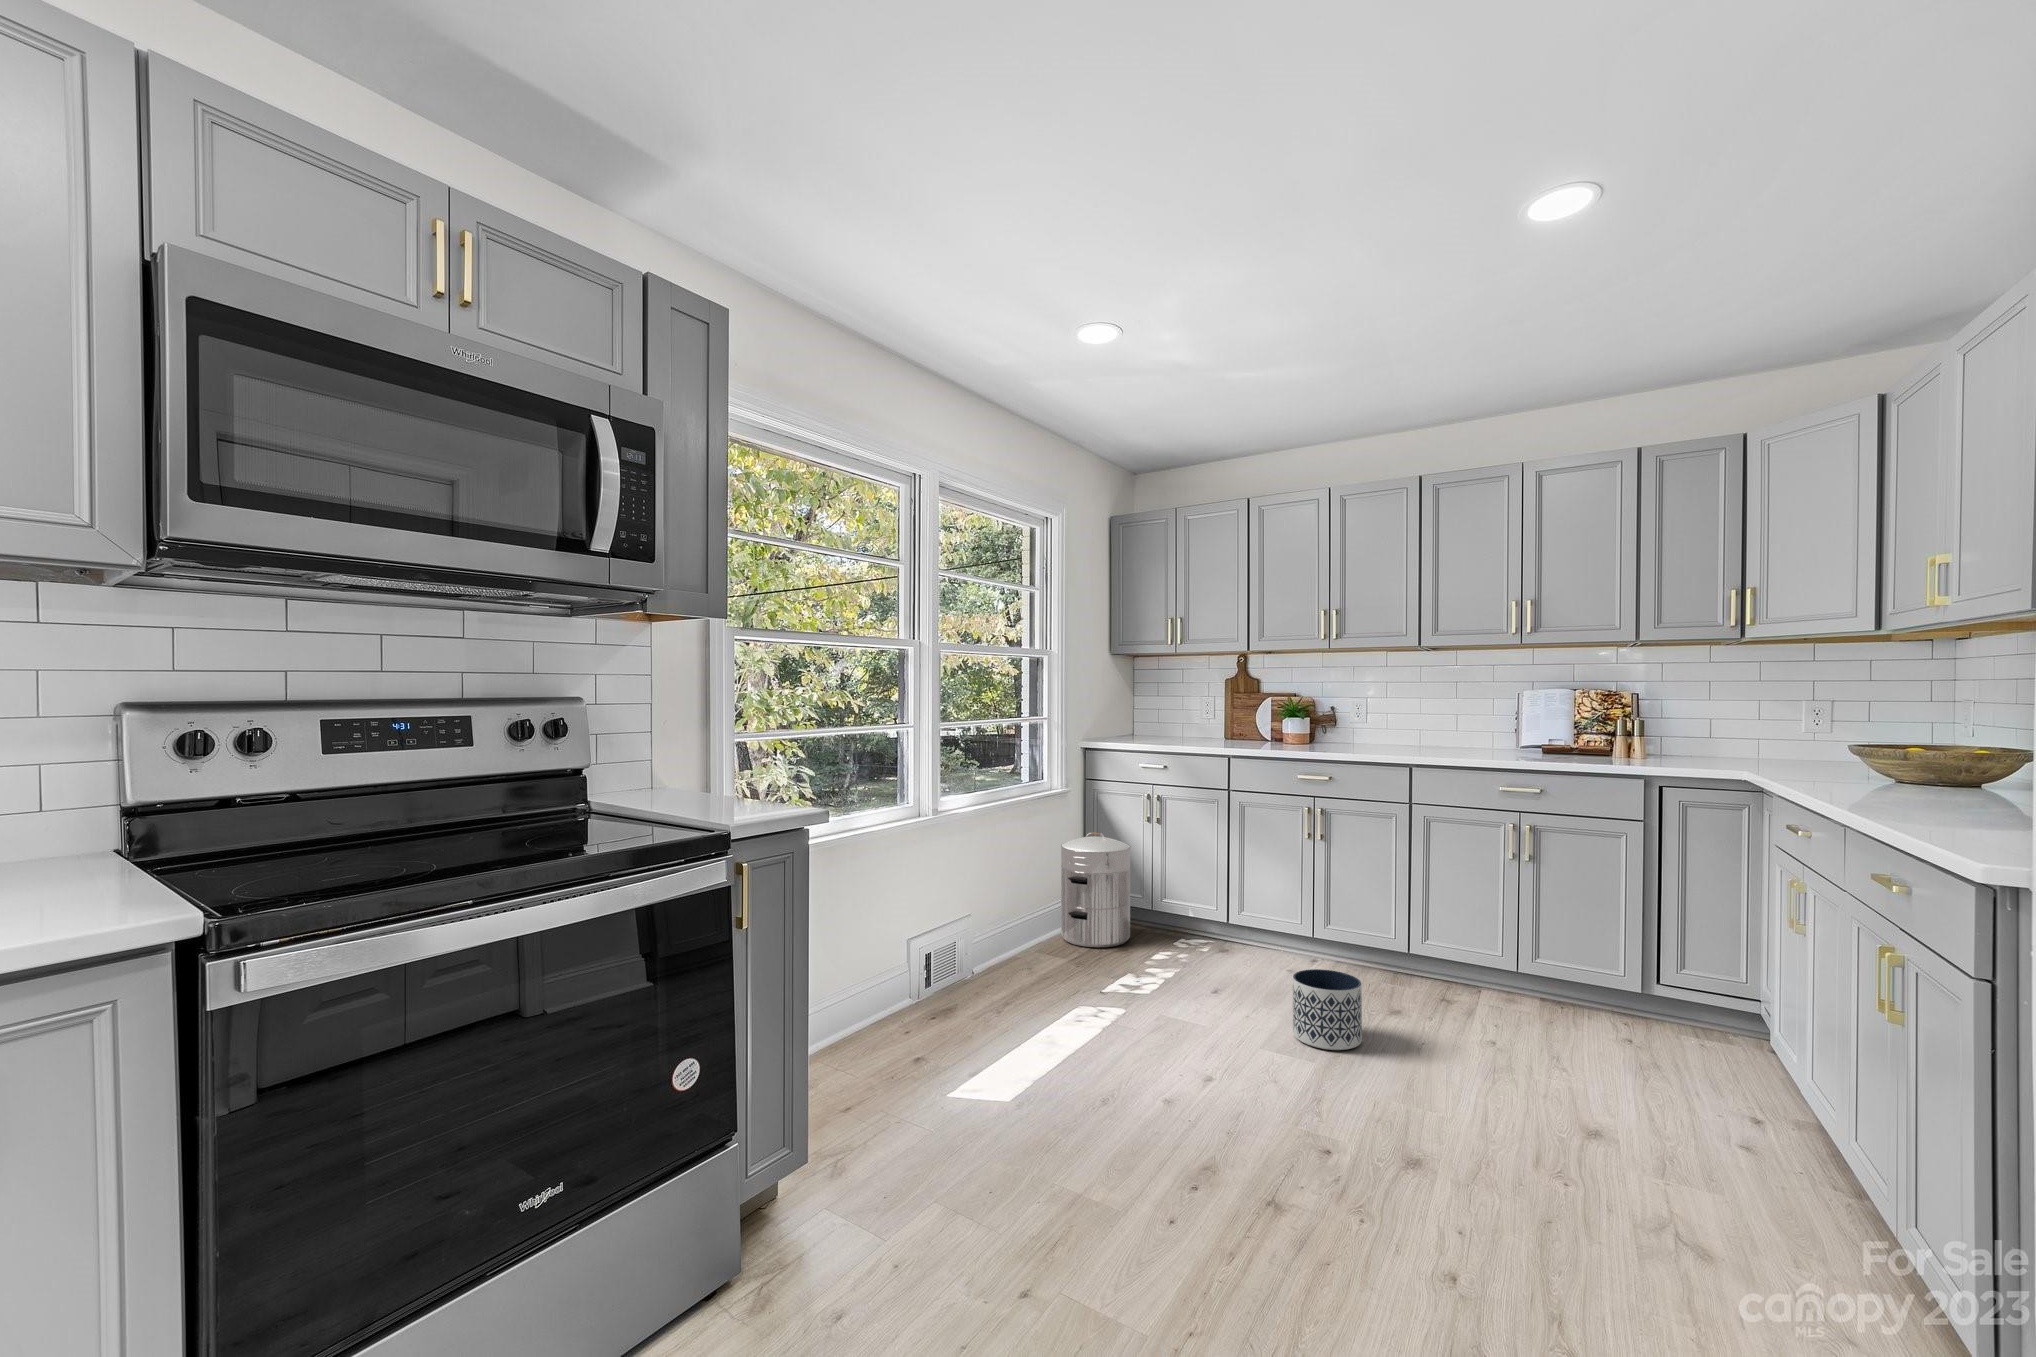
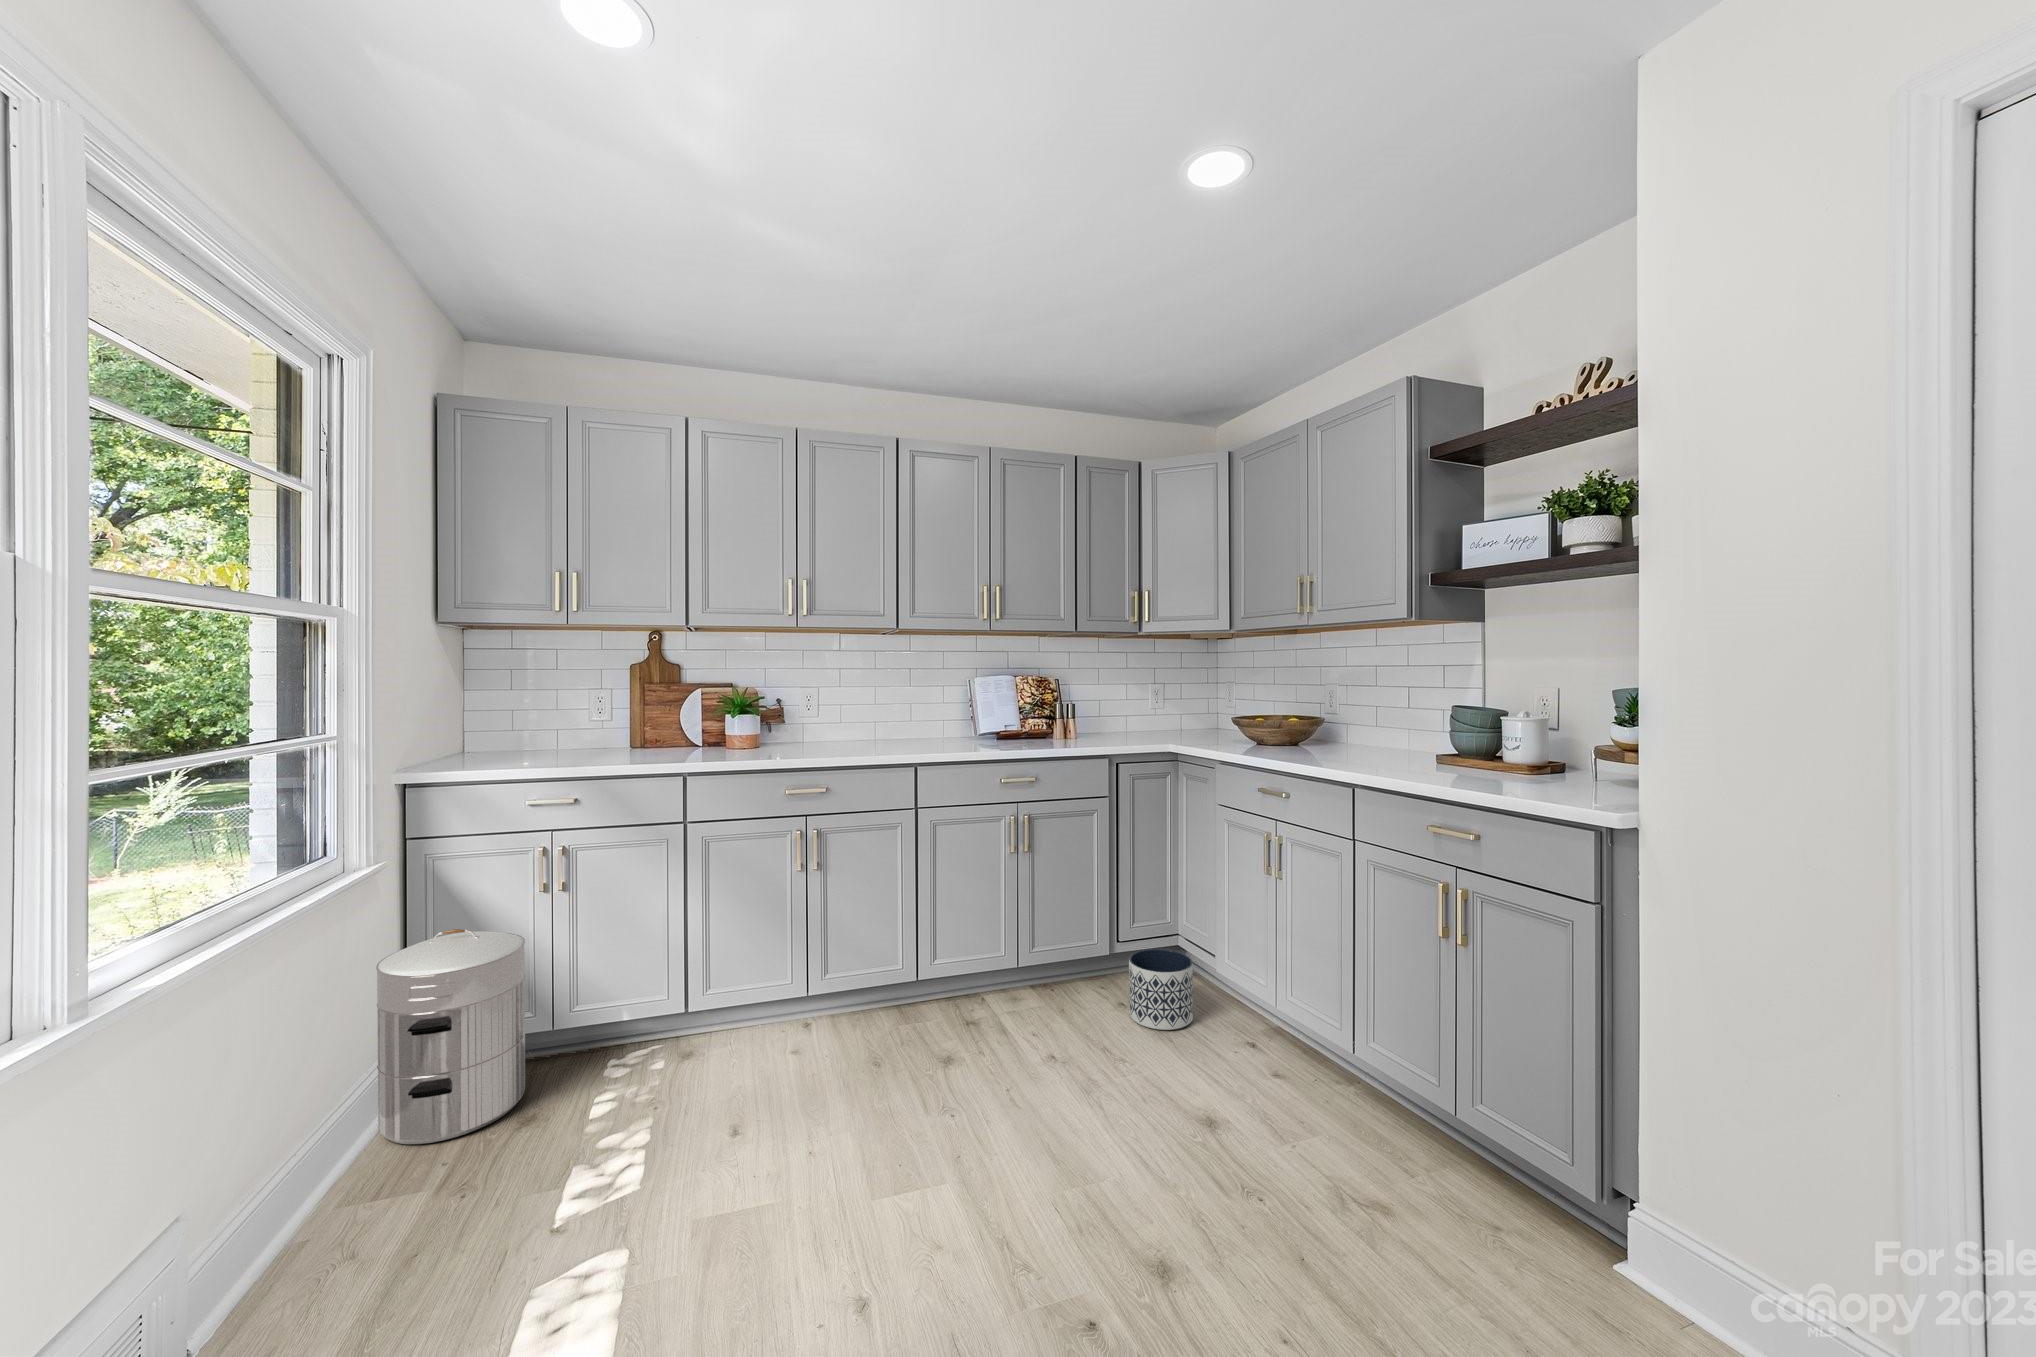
planter: present [1293,969,1362,1050] -> present [1129,949,1193,1030]

